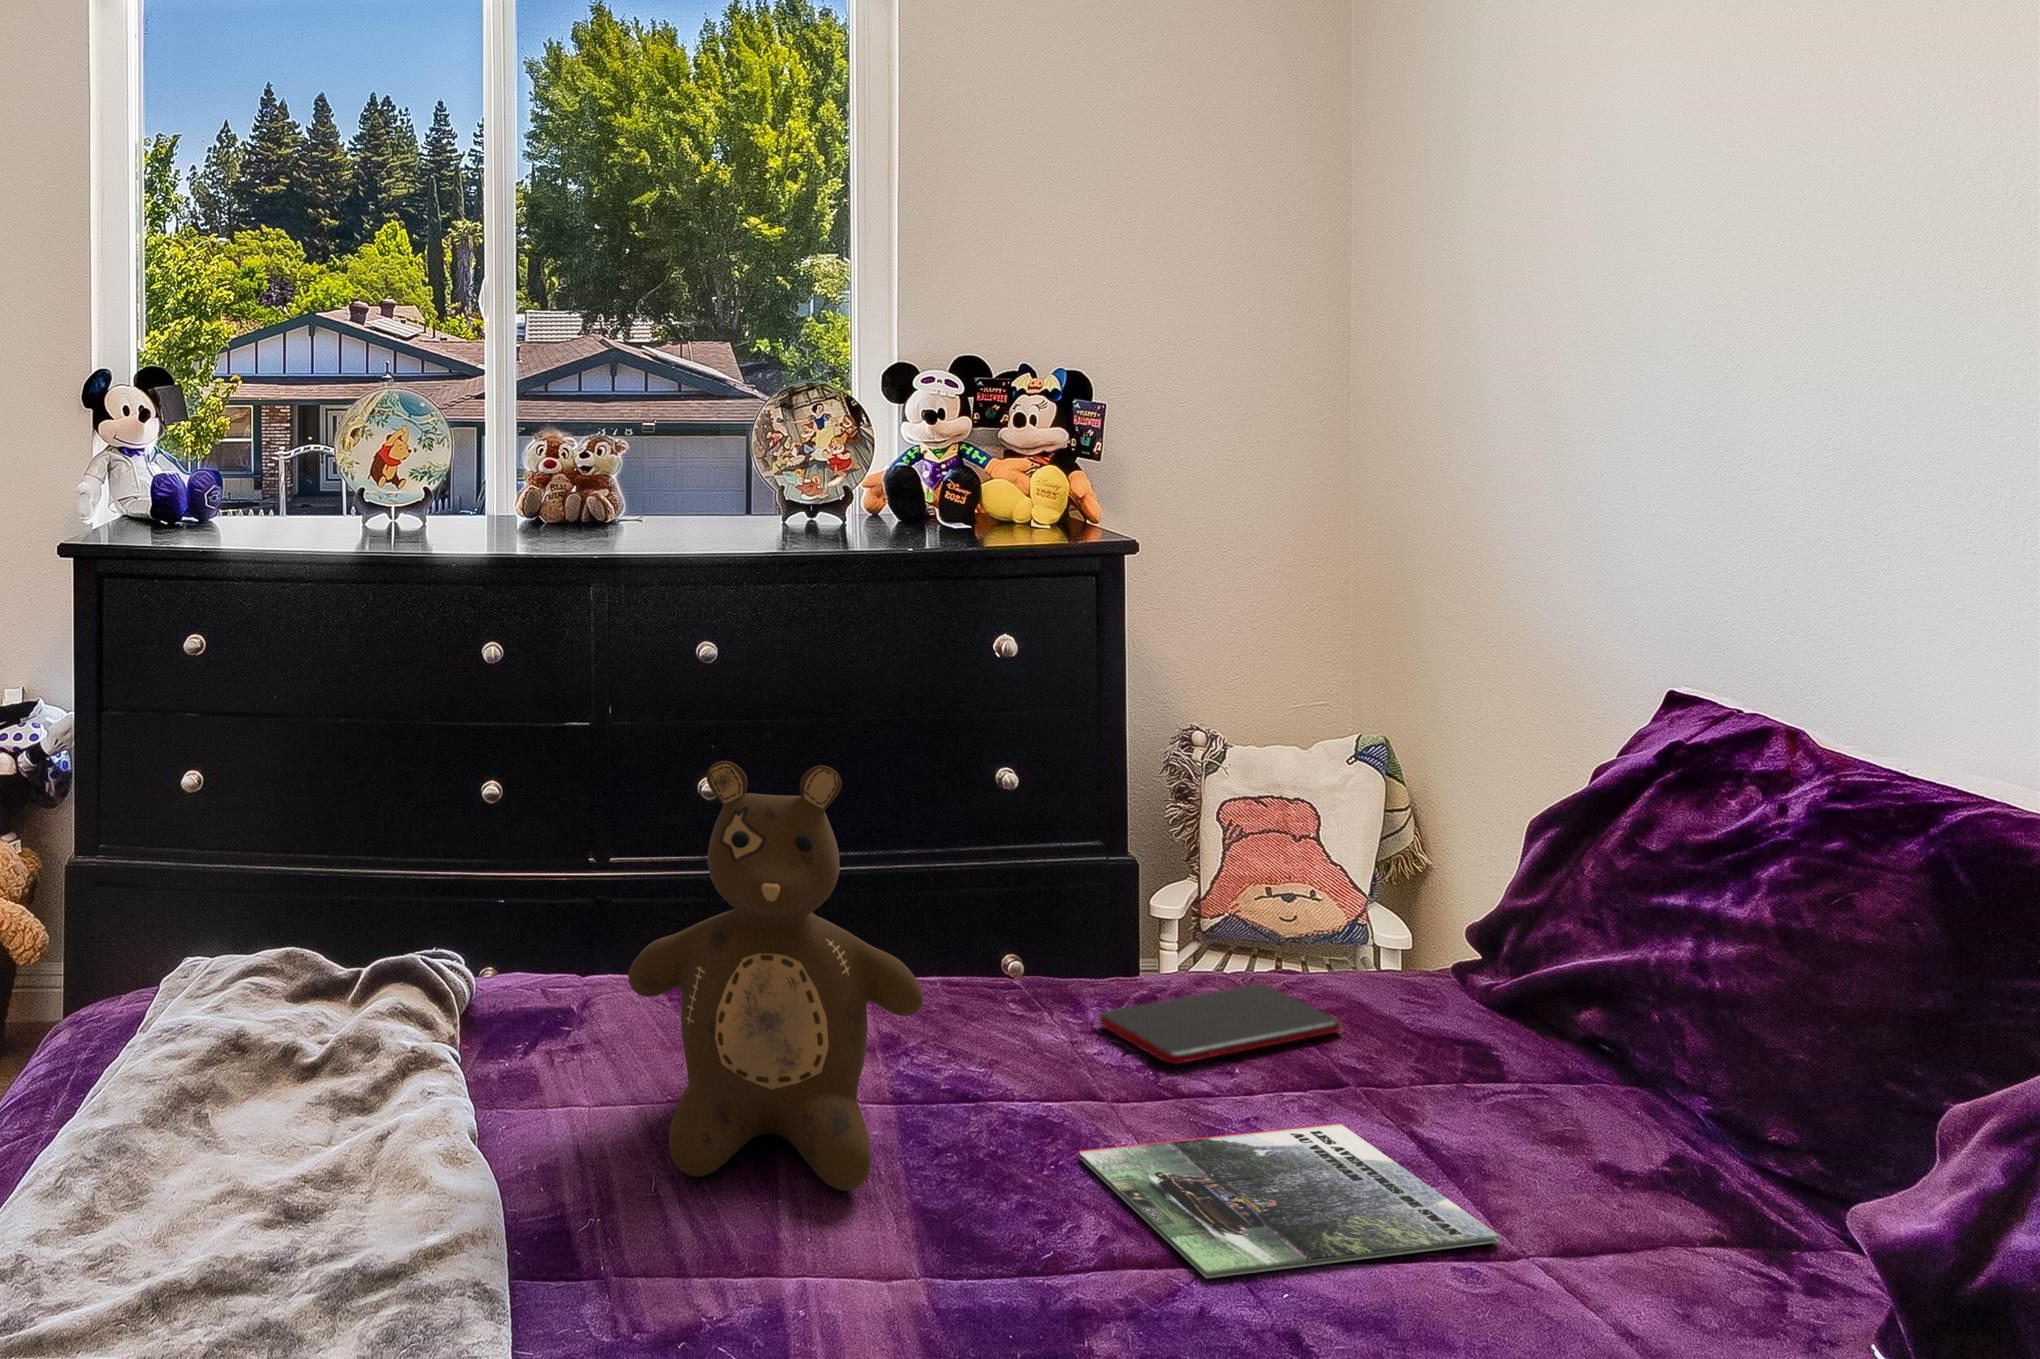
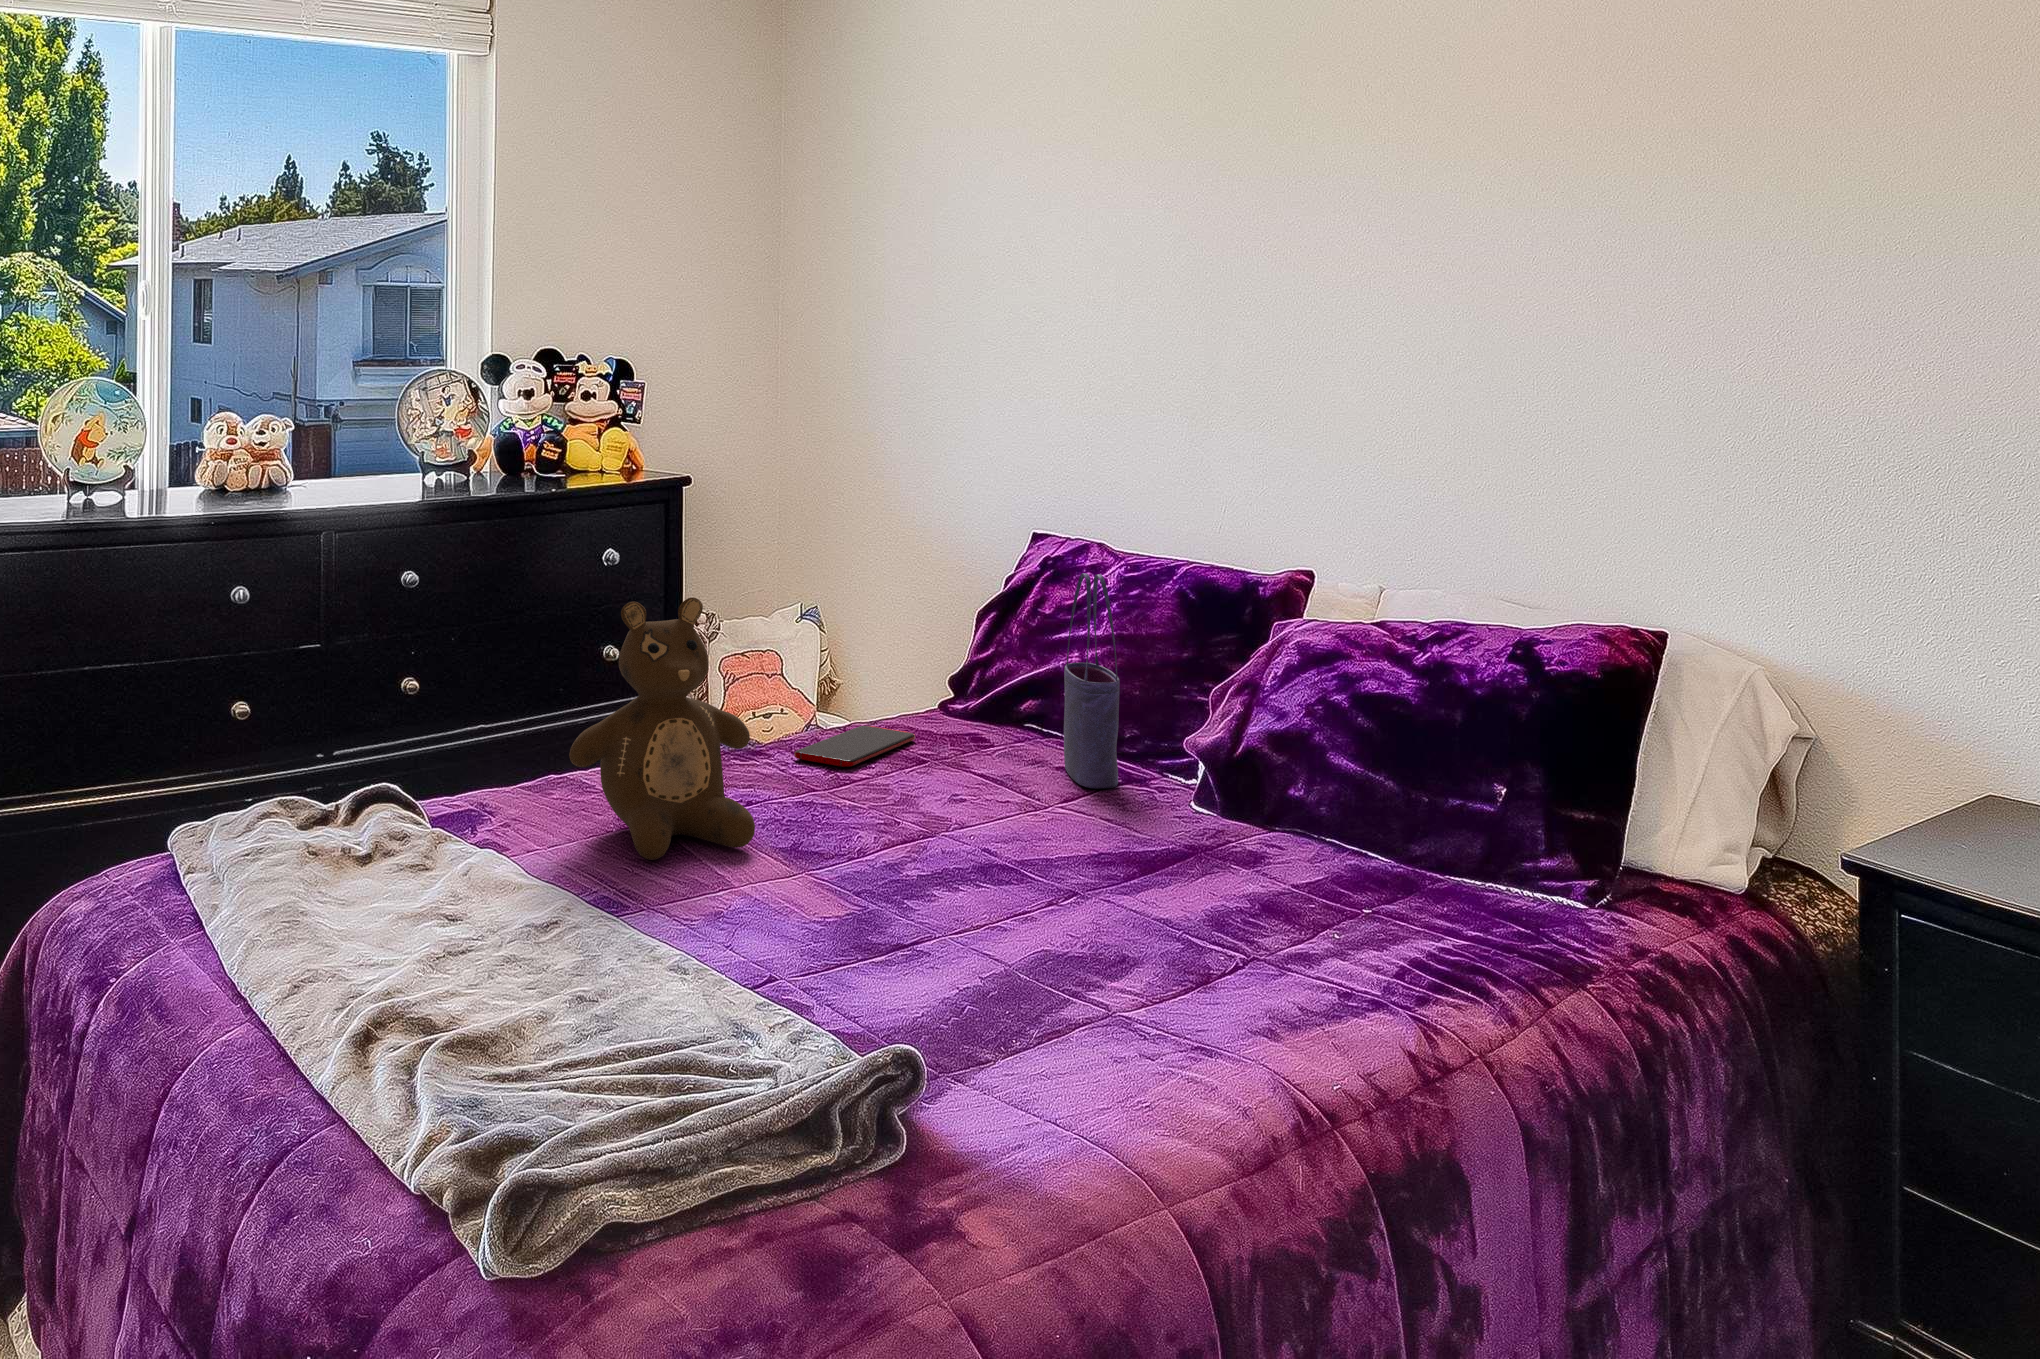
tote bag: none [1594,814,1702,1250] -> present [1064,573,1120,788]
magazine: present [1079,1123,1500,1279] -> none [839,773,1045,840]

